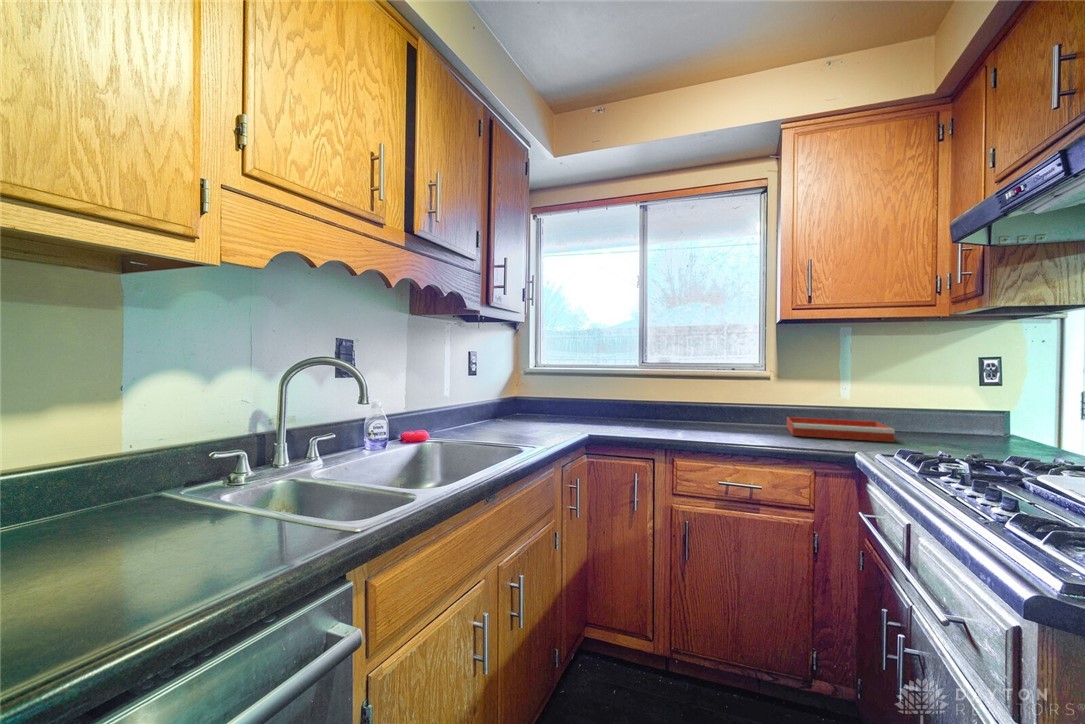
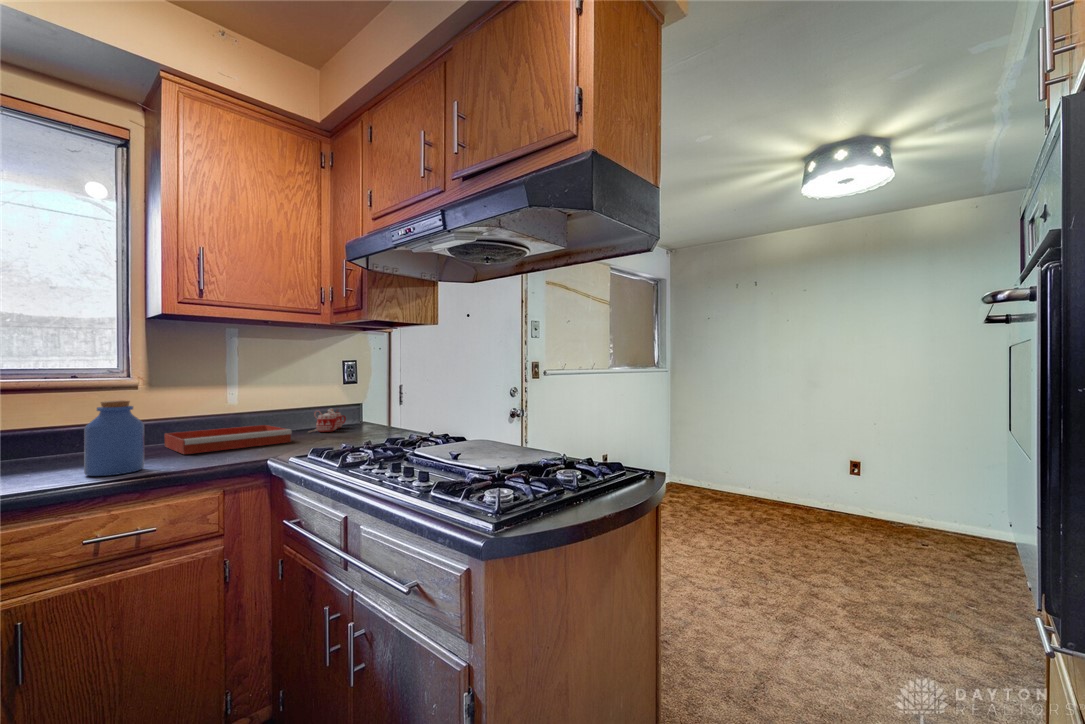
jar: none [724,388,759,441] -> present [84,400,144,476]
mug: none [925,413,983,439] -> present [308,408,346,432]

